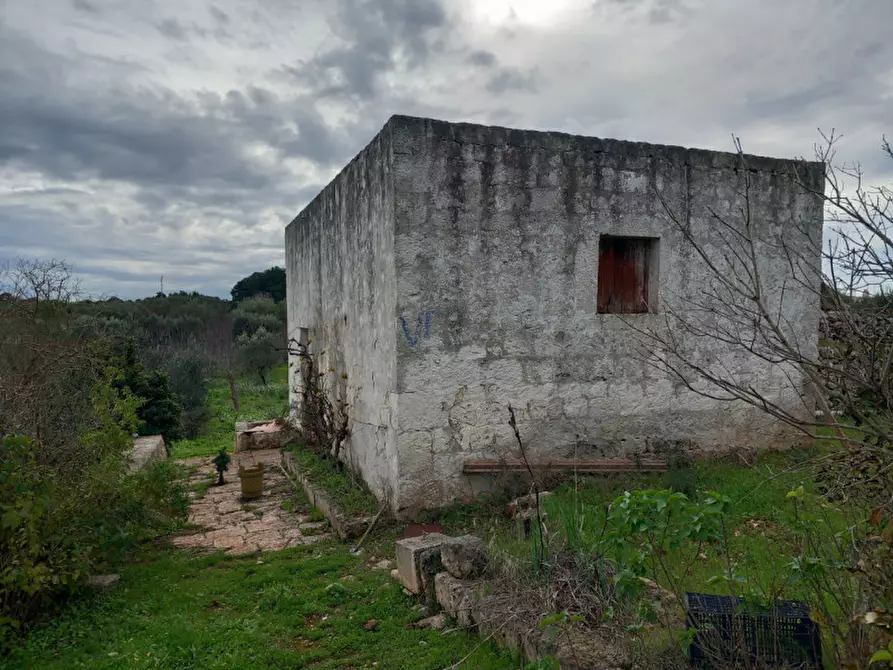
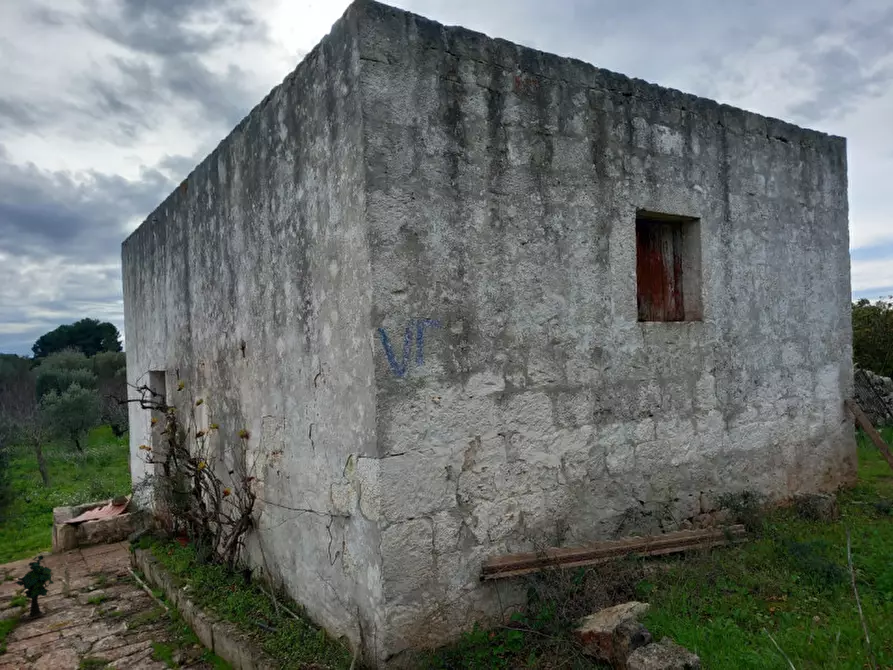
bucket: present [238,462,264,498] -> none [68,578,113,642]

